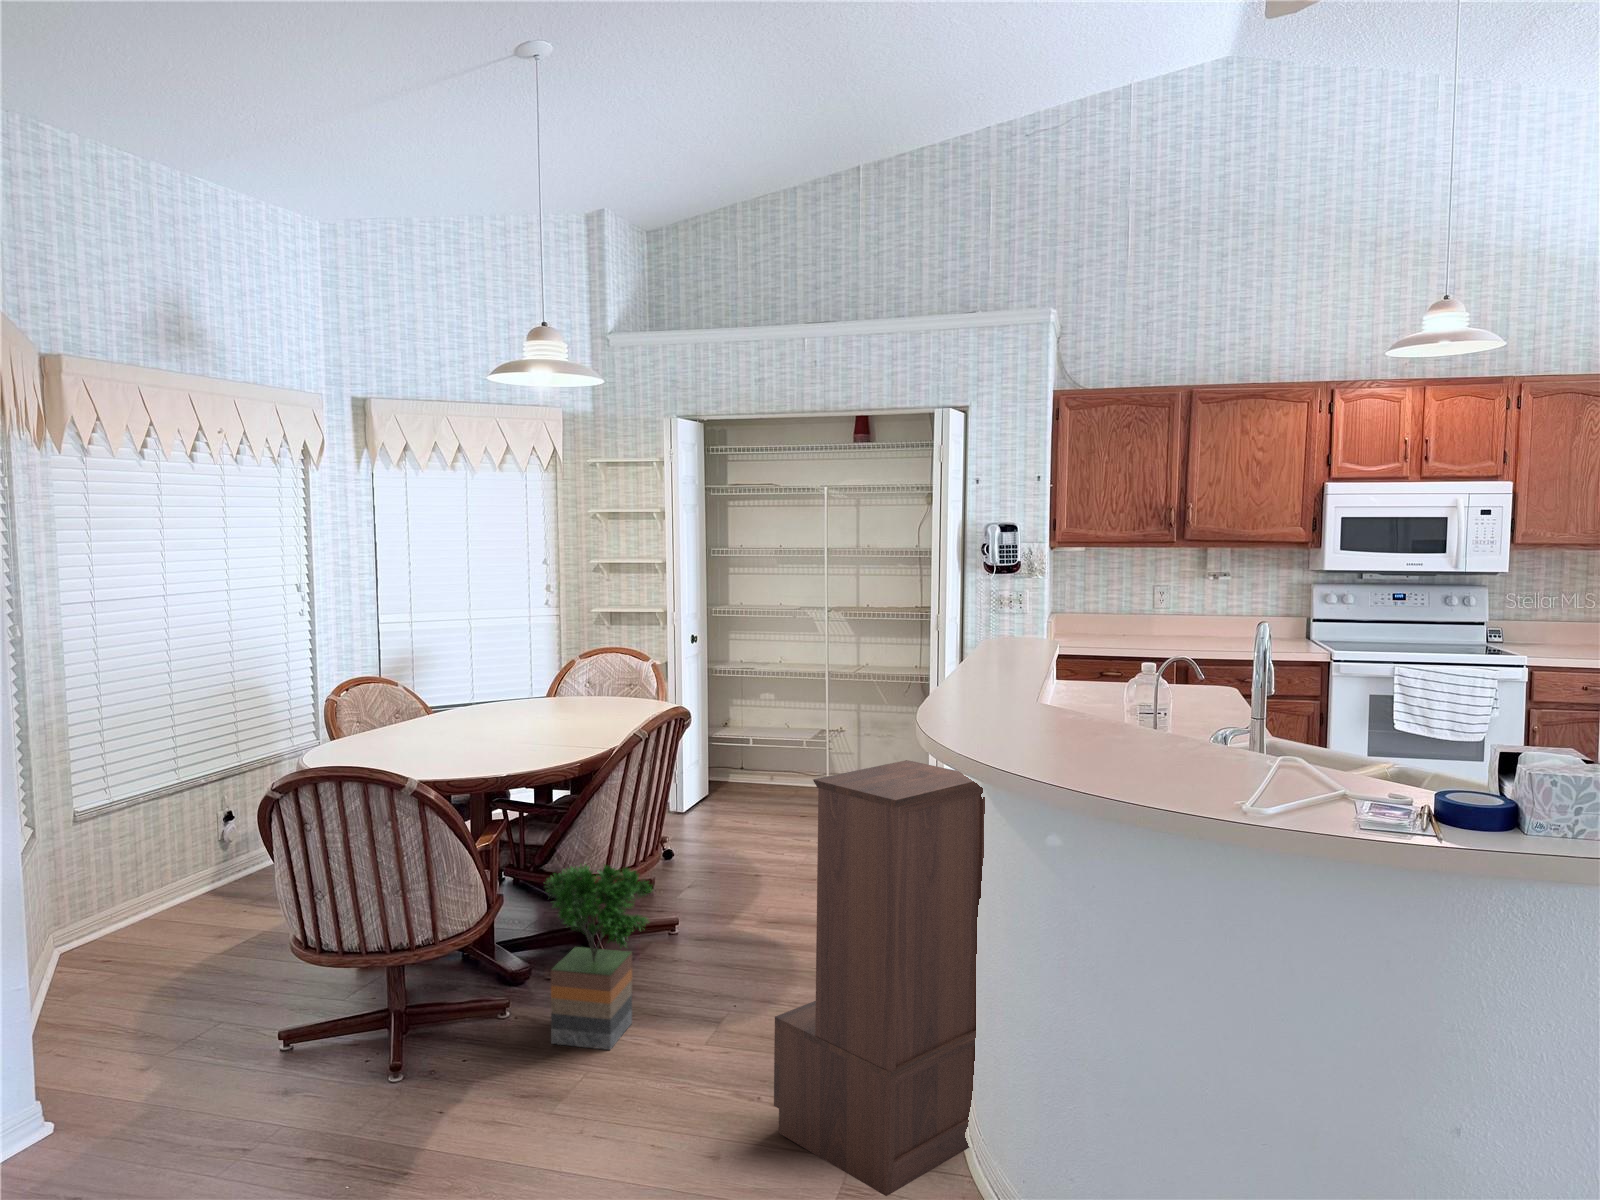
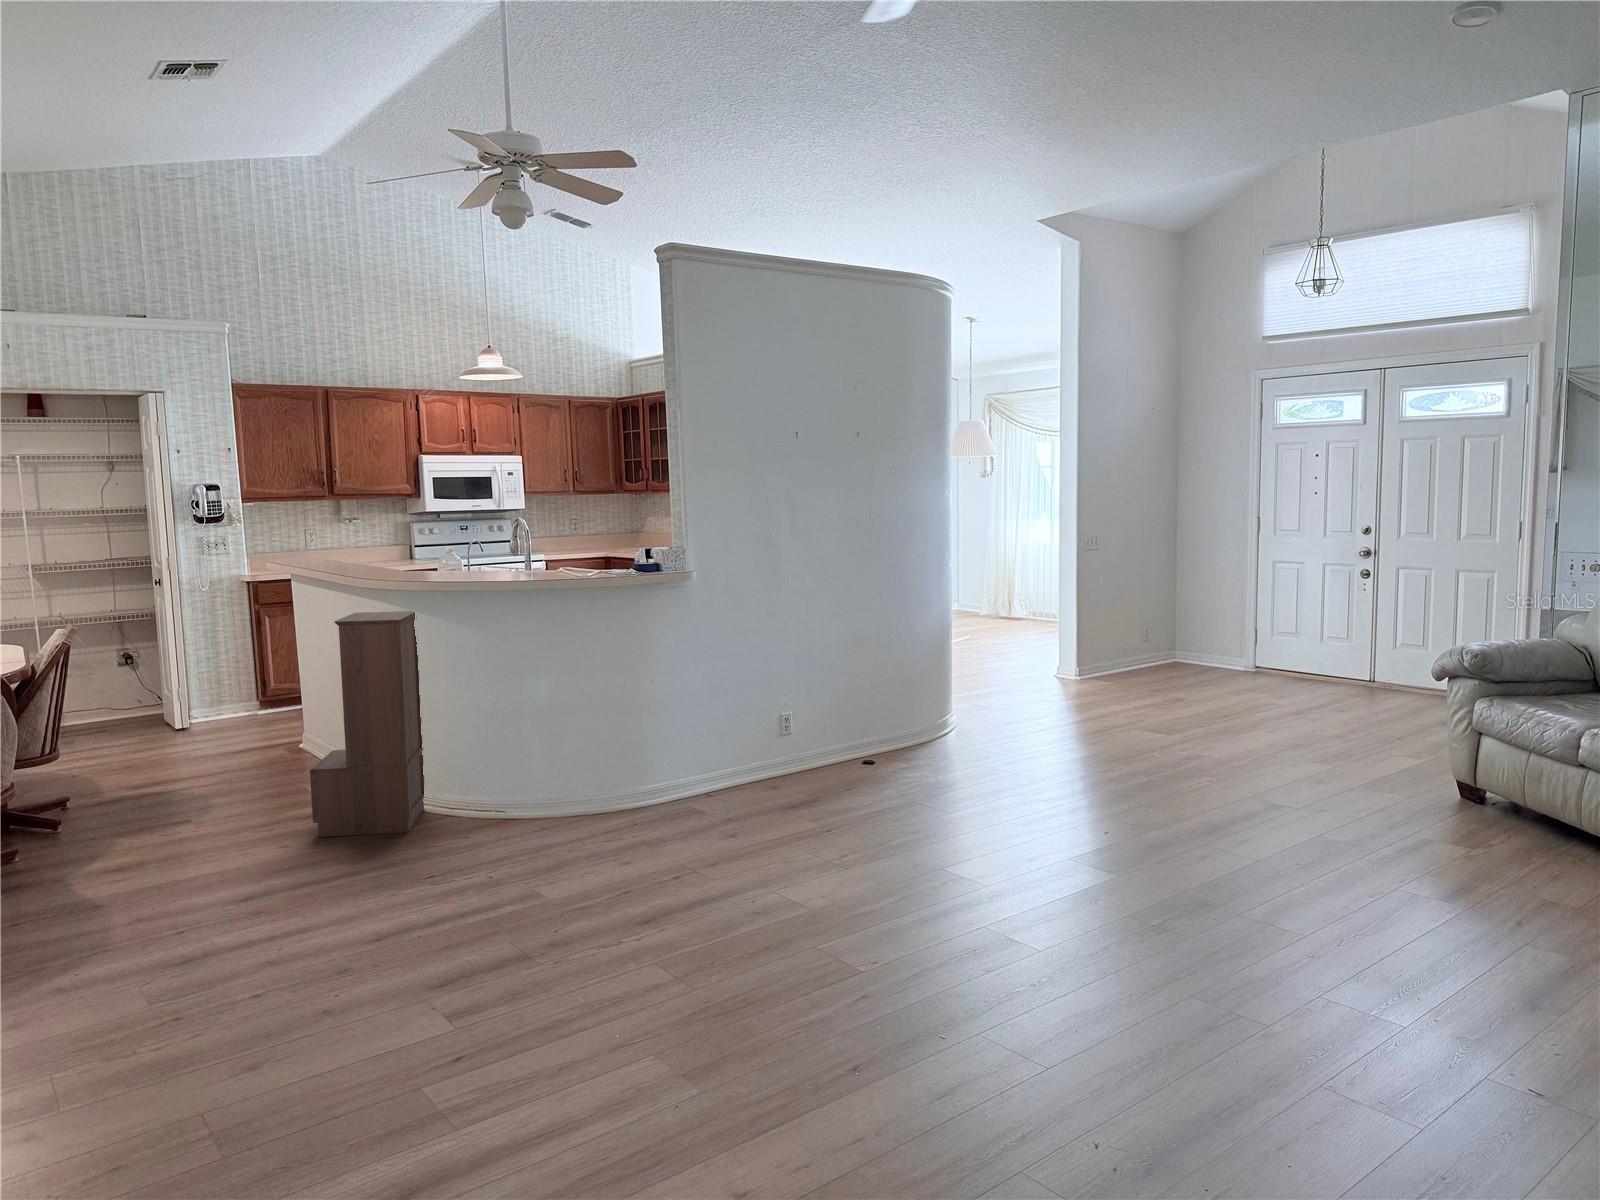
potted tree: present [546,864,652,1050] -> none [50,730,158,865]

